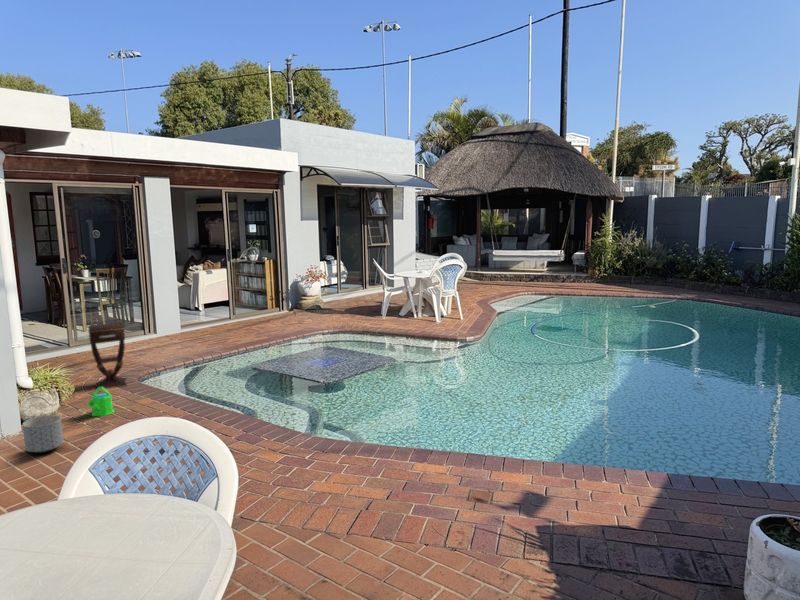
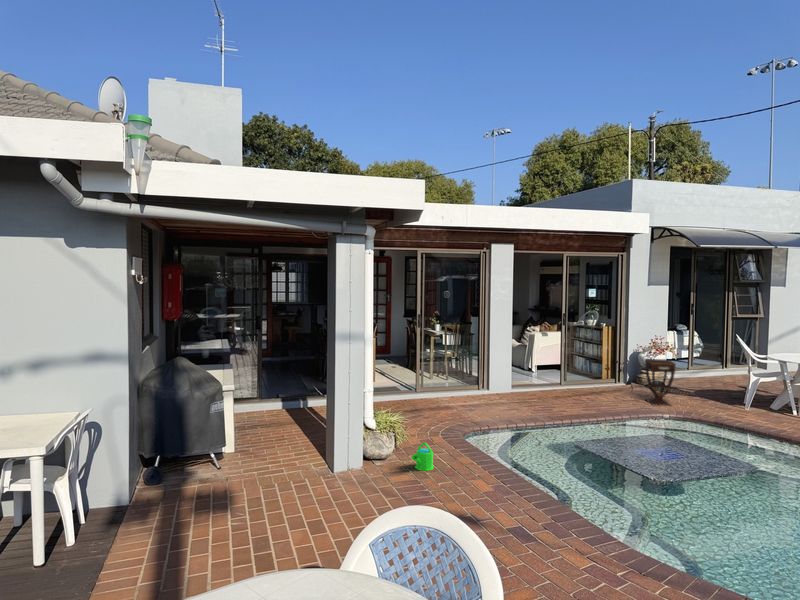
side table: present [89,322,127,389] -> present [645,359,676,406]
planter: present [22,415,64,453] -> none [356,463,385,498]

